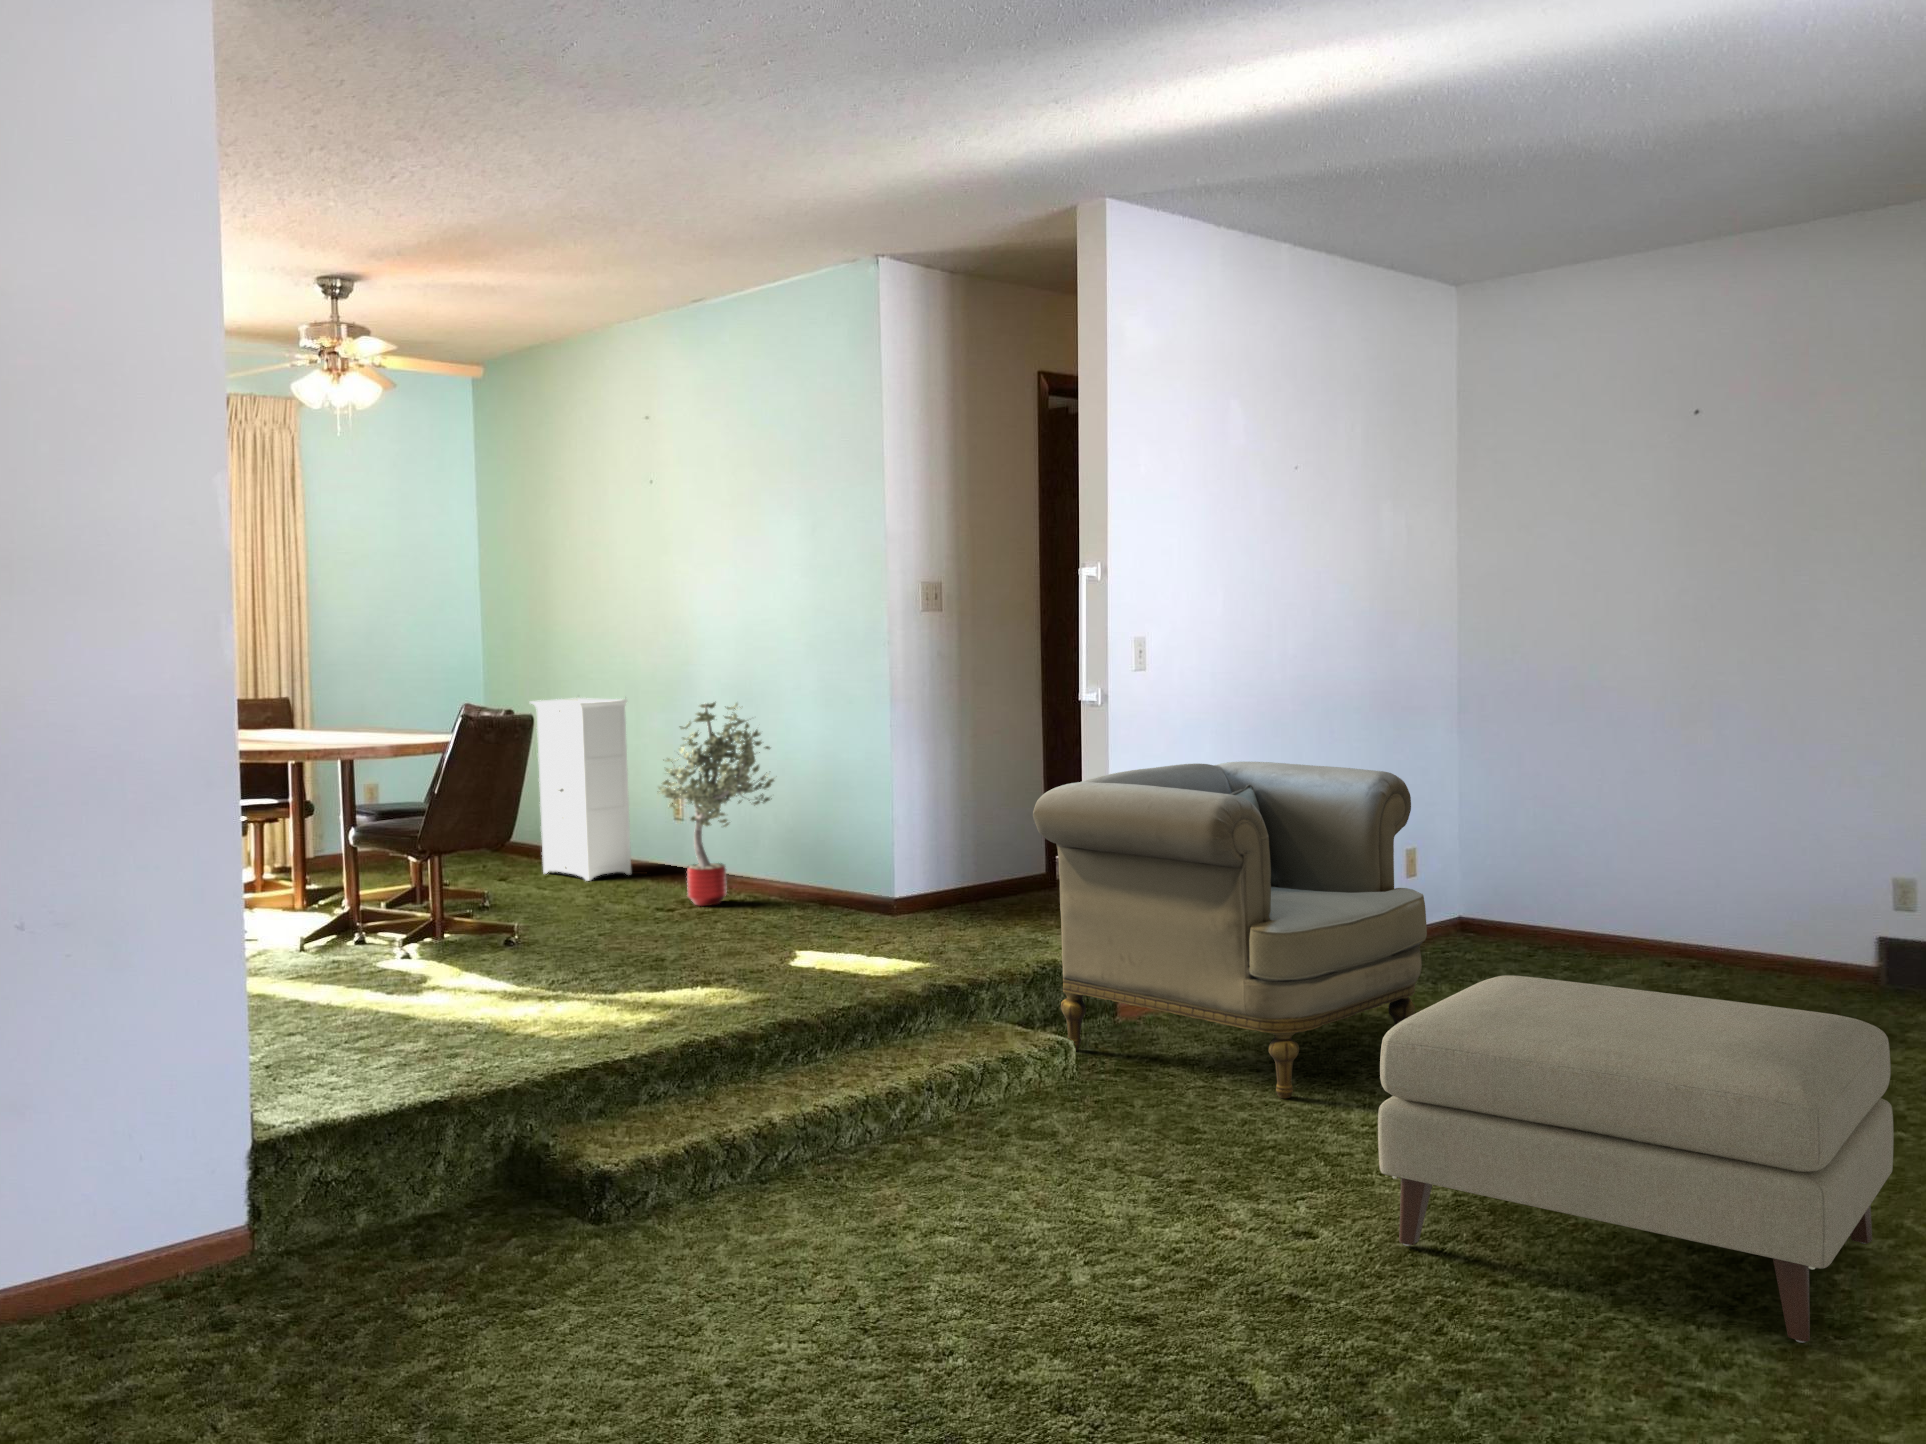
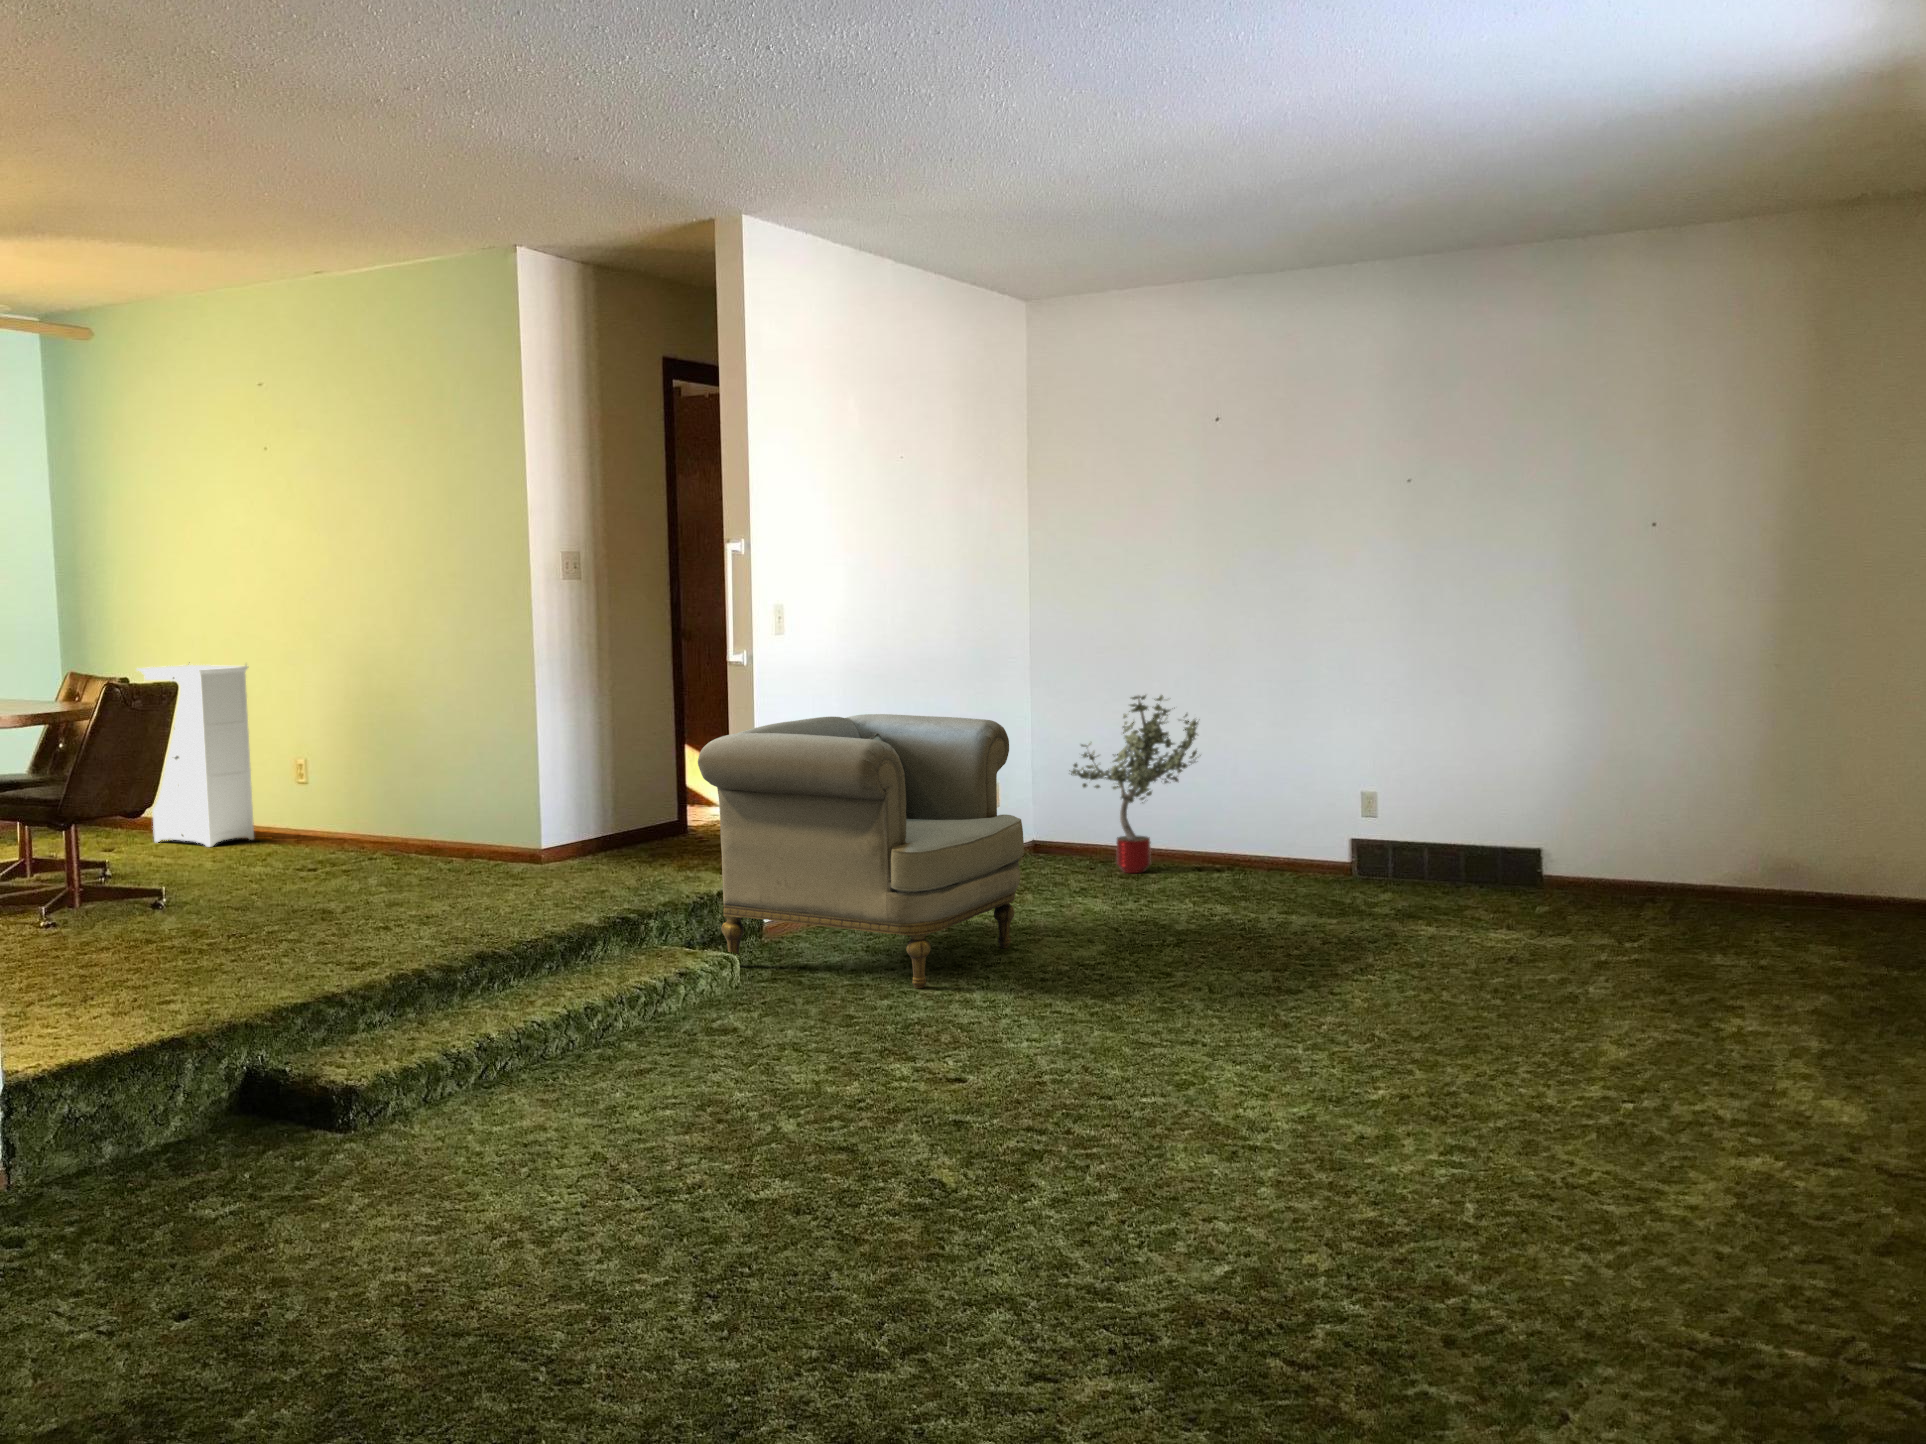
potted tree: present [658,702,774,906] -> present [1069,695,1201,873]
ottoman: present [1378,975,1893,1343] -> none [1014,873,1364,1110]

